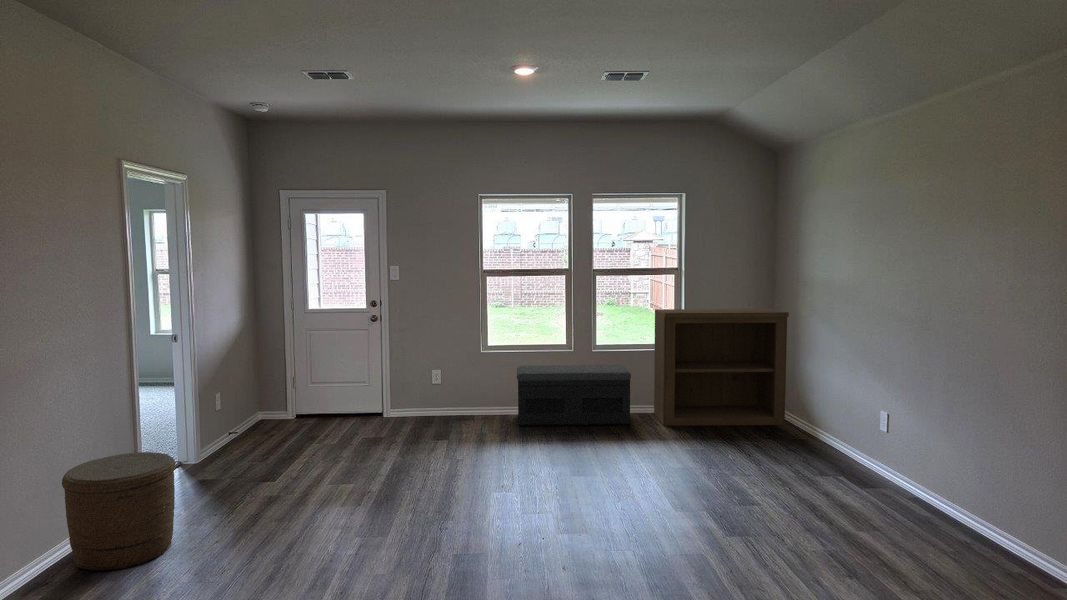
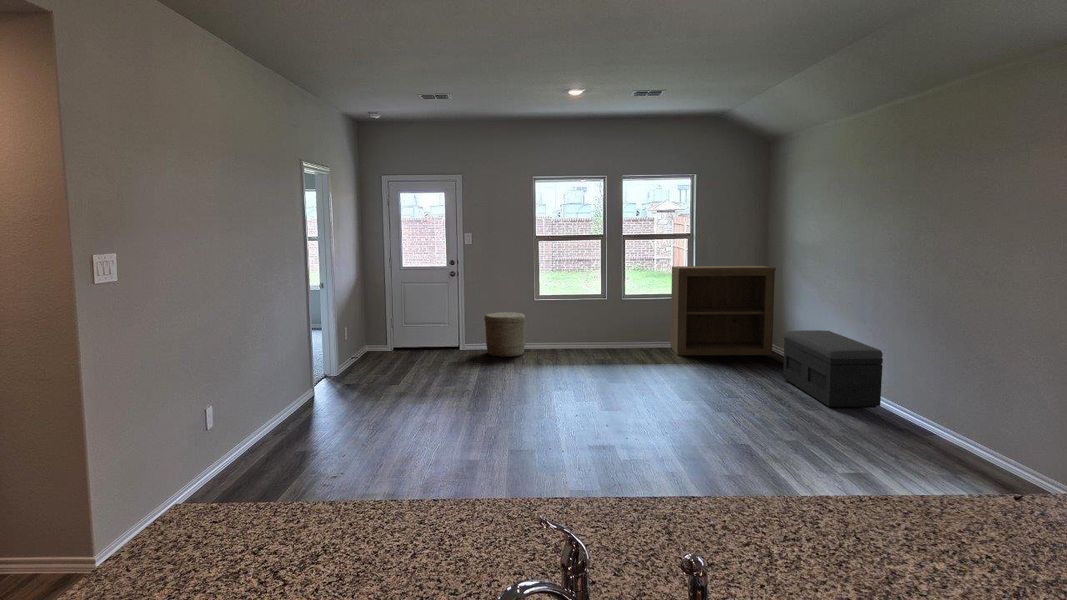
storage bench: present [517,365,631,426] -> present [783,330,883,408]
woven basket: present [62,452,176,571] -> present [484,312,525,357]

